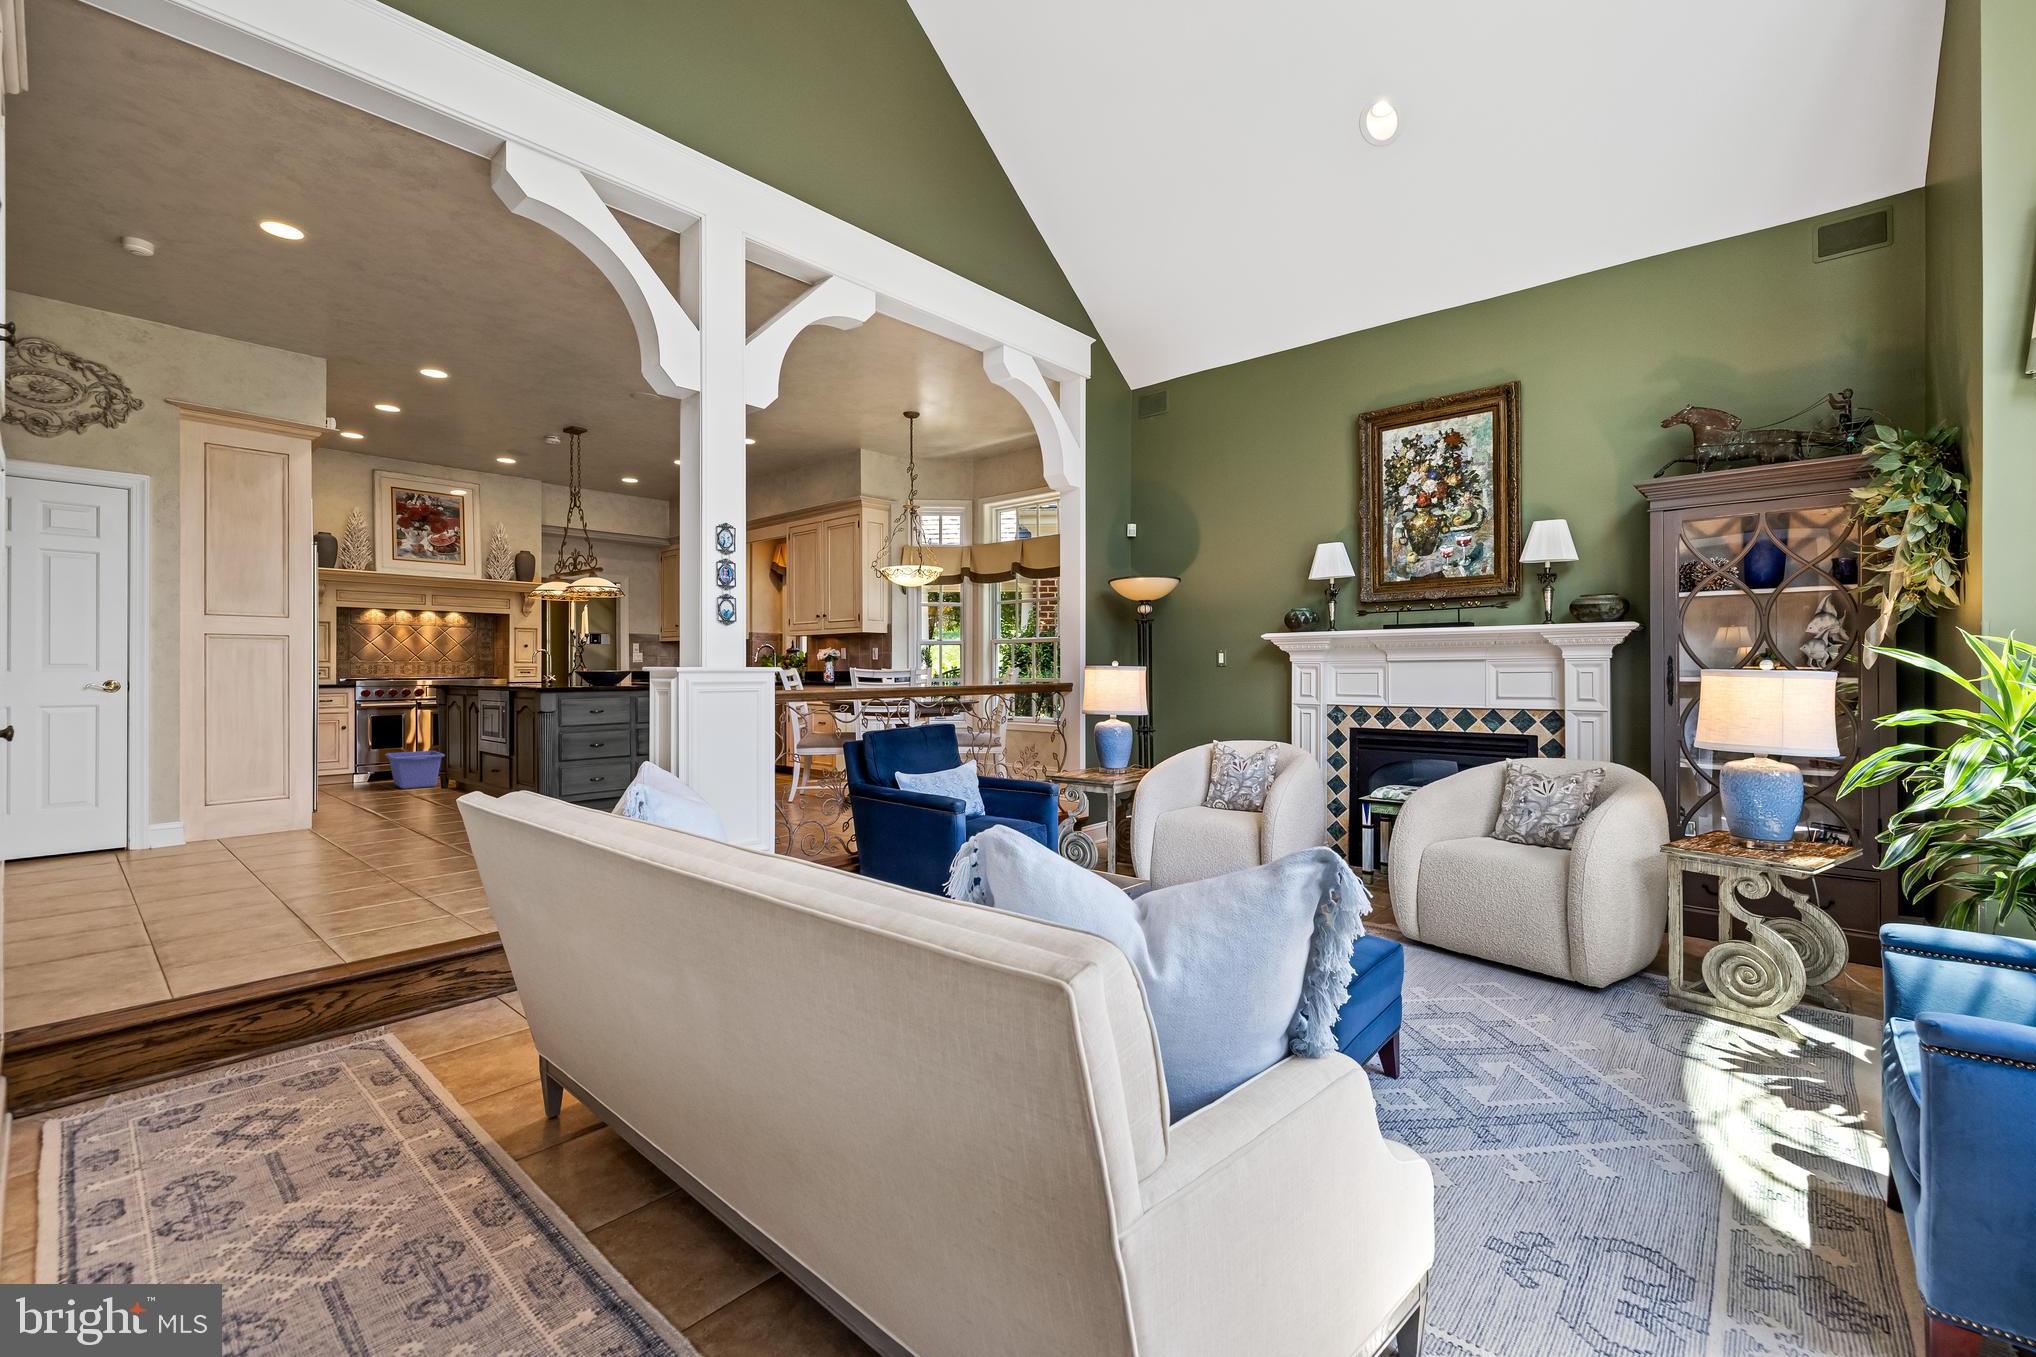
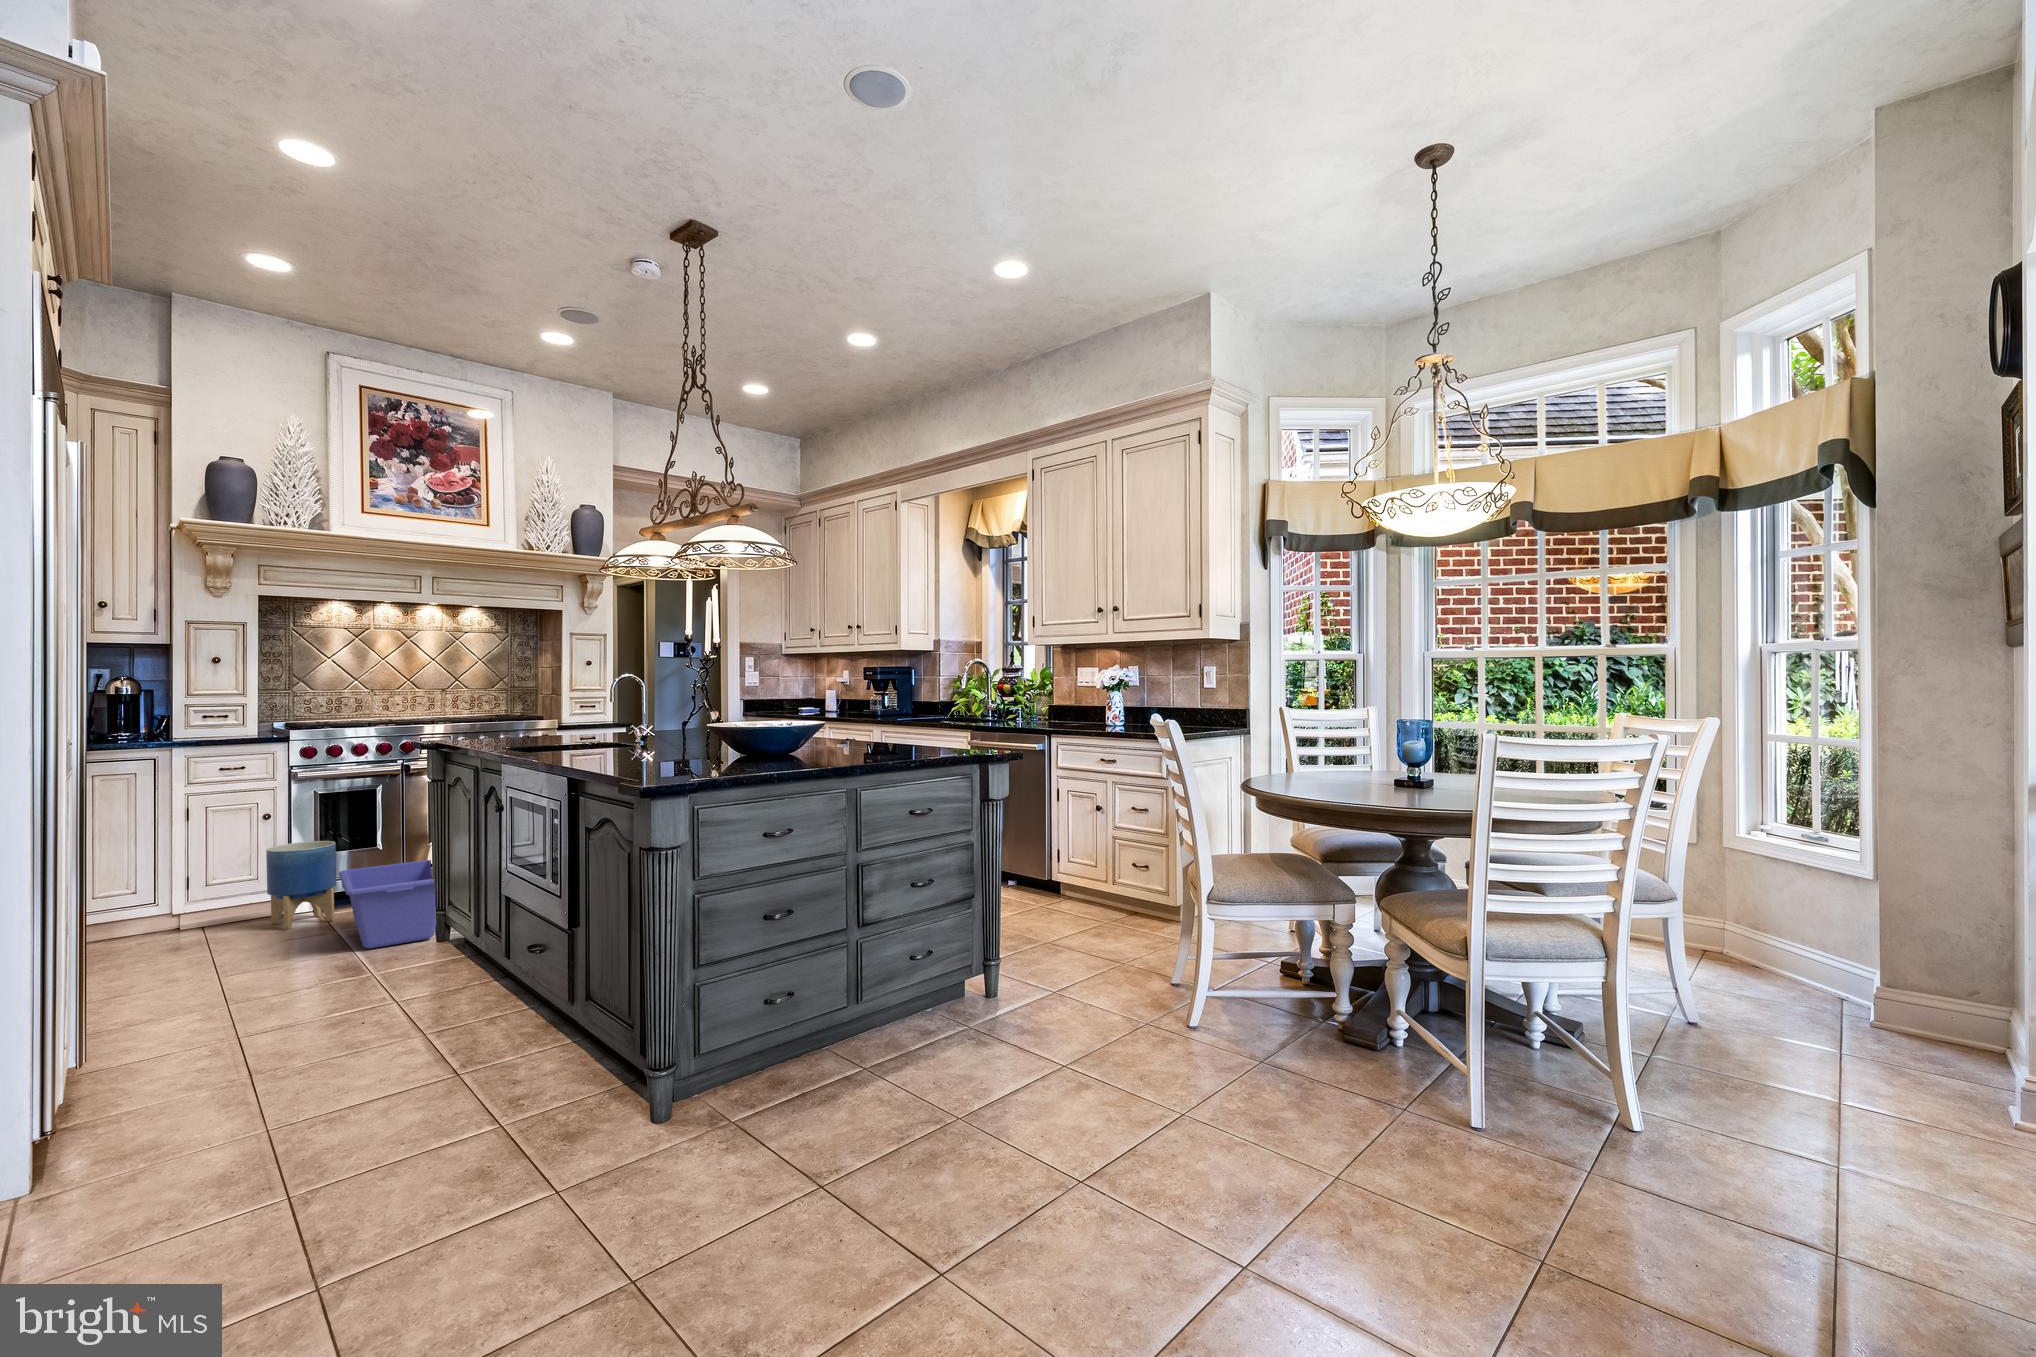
planter: none [345,741,381,785] -> present [266,841,336,930]

